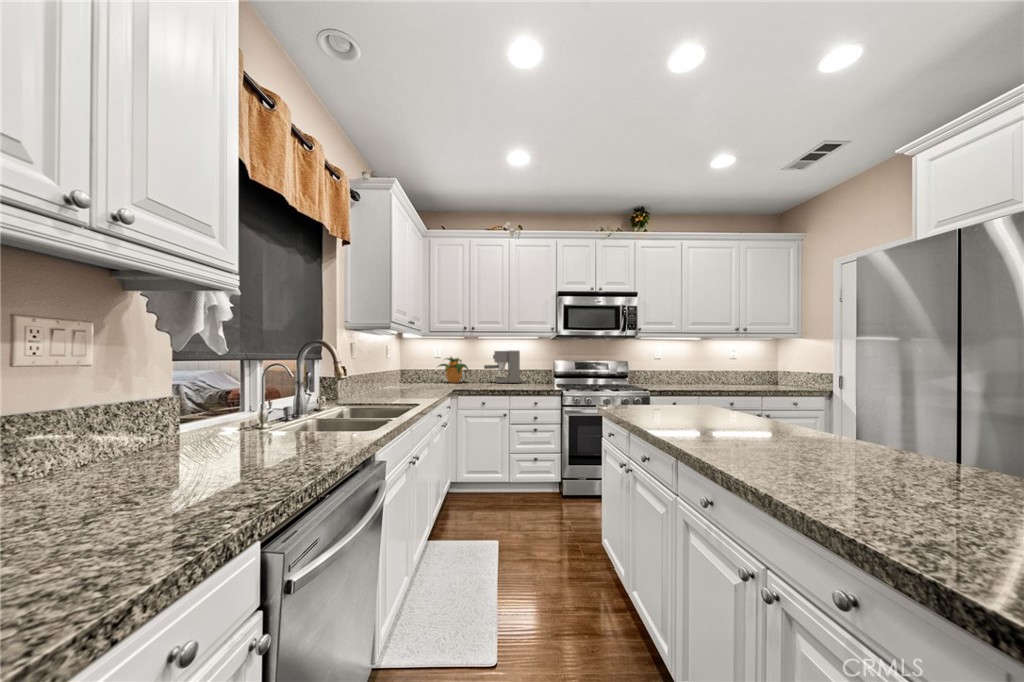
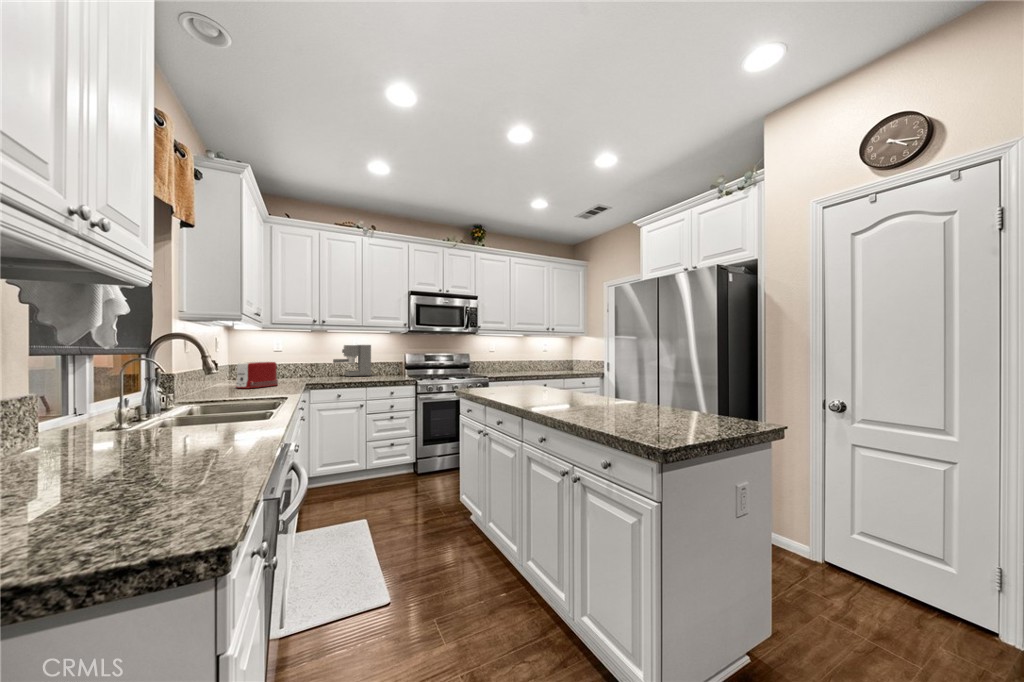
potted plant: present [438,357,468,383] -> none [278,350,316,378]
toaster: none [390,367,426,392] -> present [236,362,278,389]

